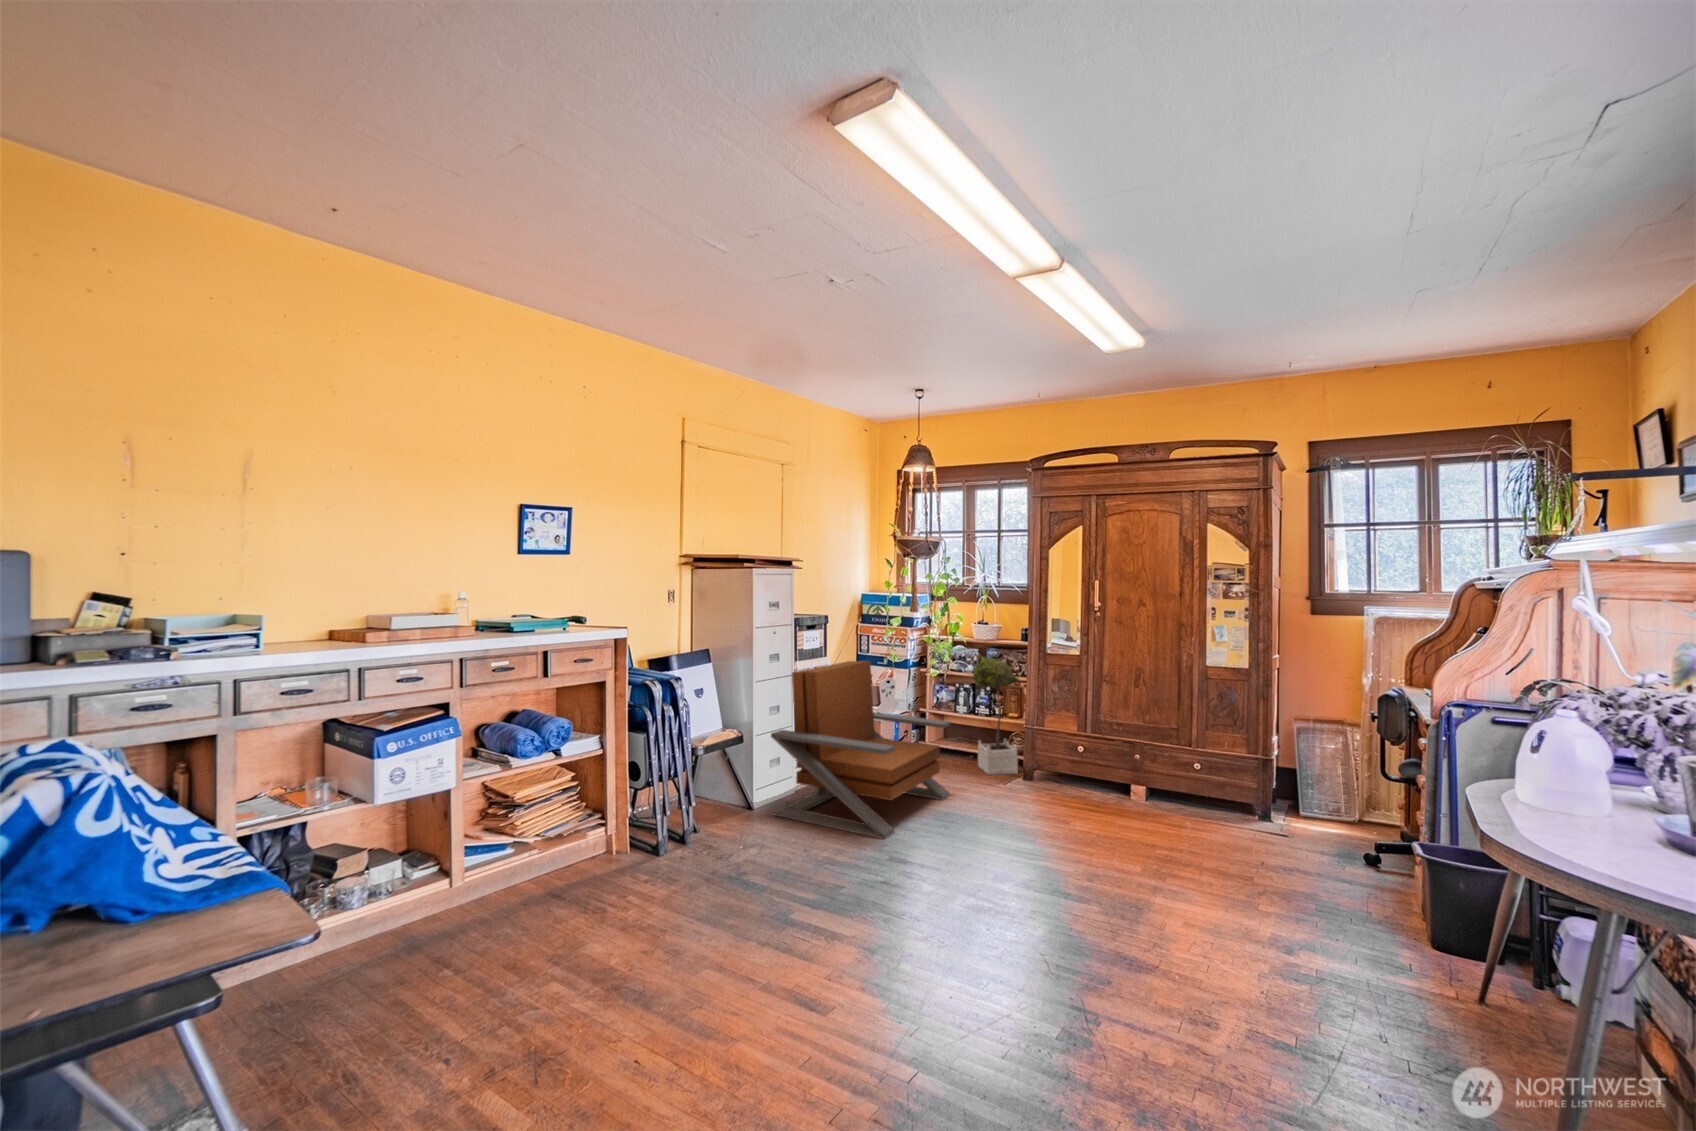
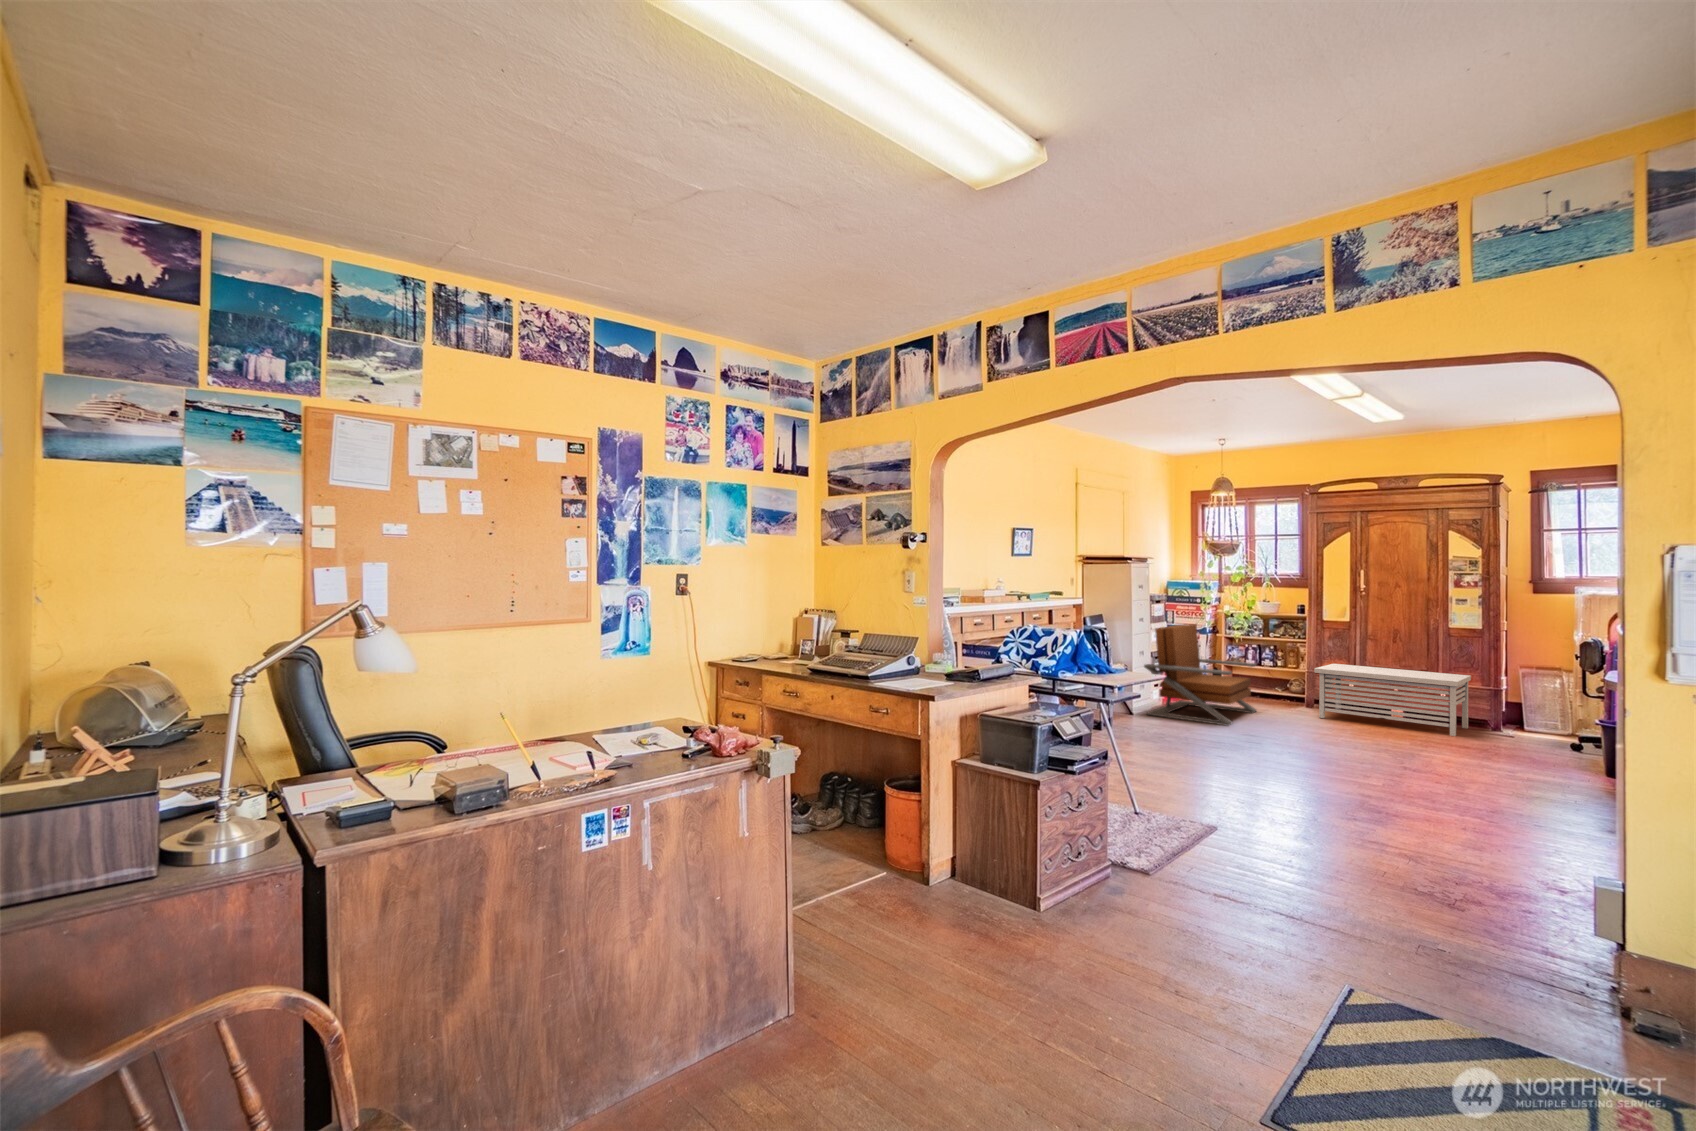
potted tree: present [973,657,1019,775] -> none [1263,624,1300,704]
storage bench: none [1026,717,1234,844] -> present [1314,664,1471,736]

